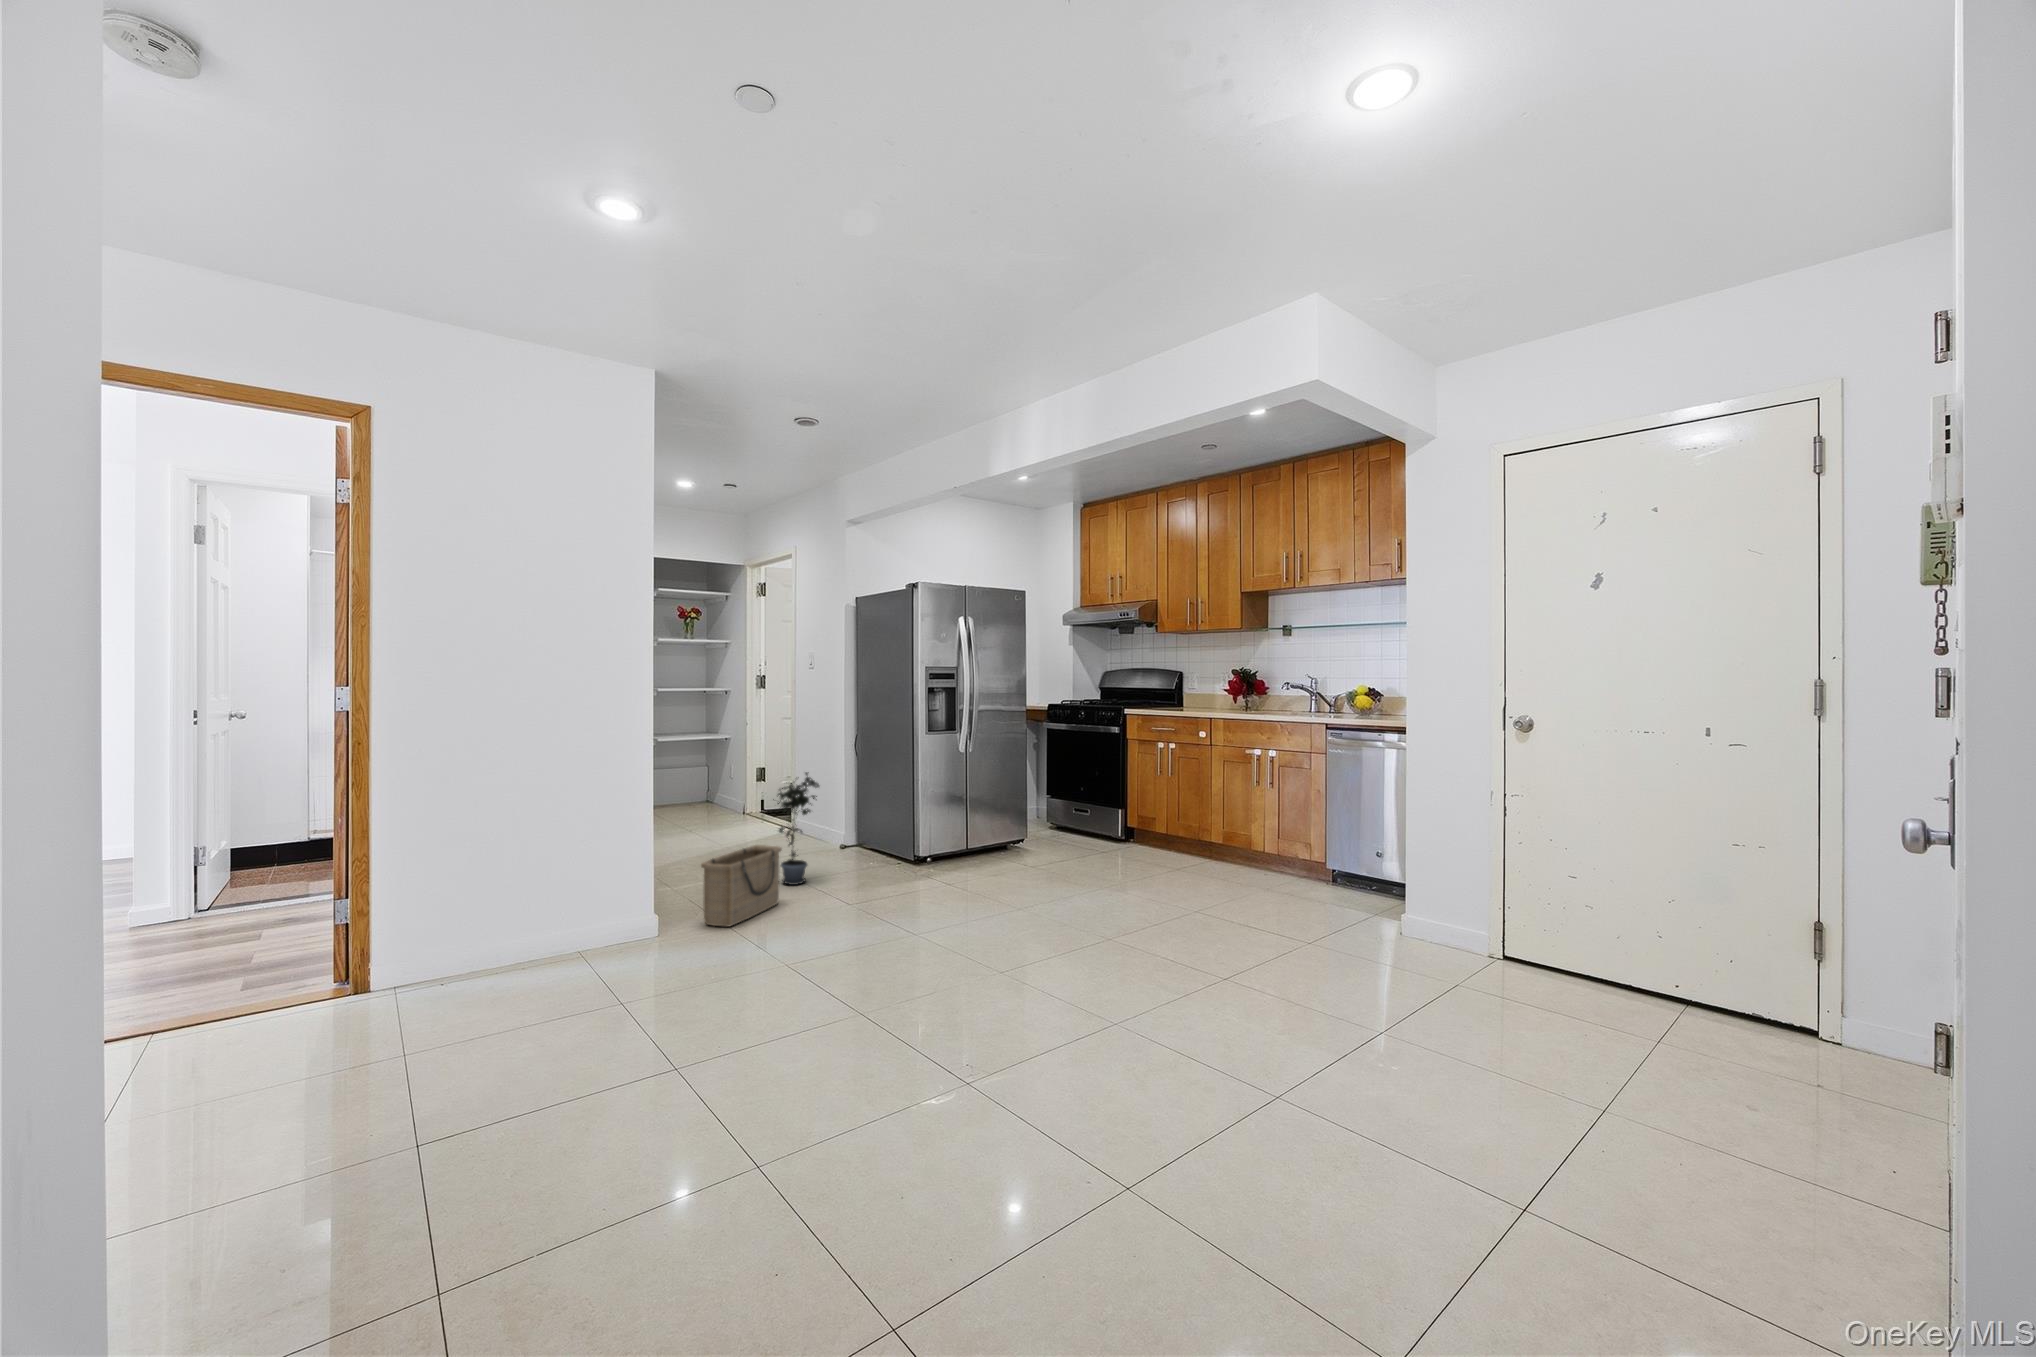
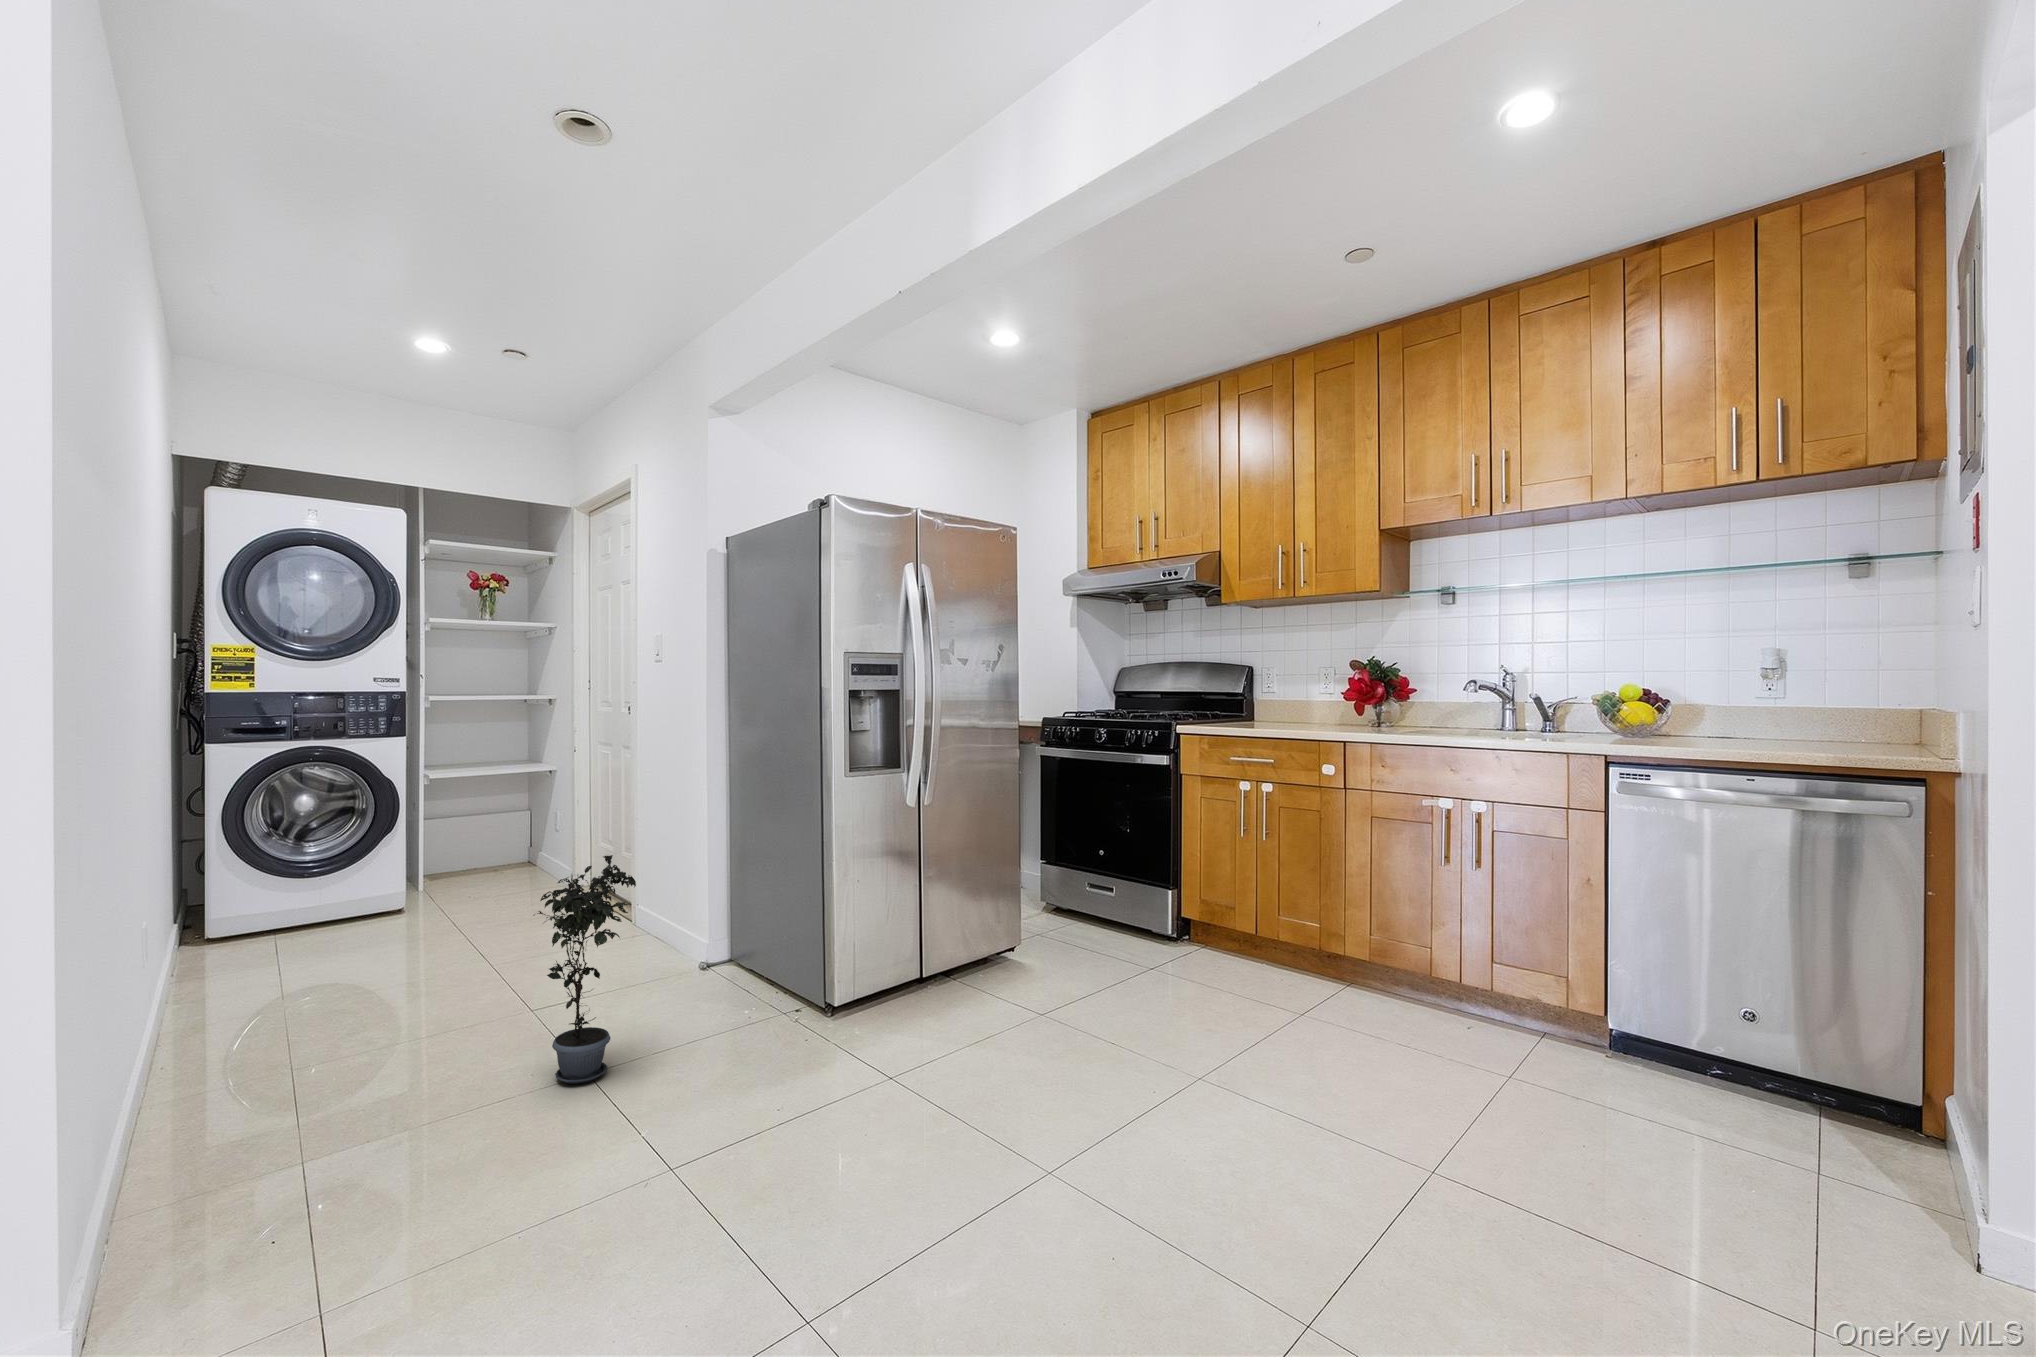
basket: present [701,845,782,927] -> none [295,1027,531,1266]

